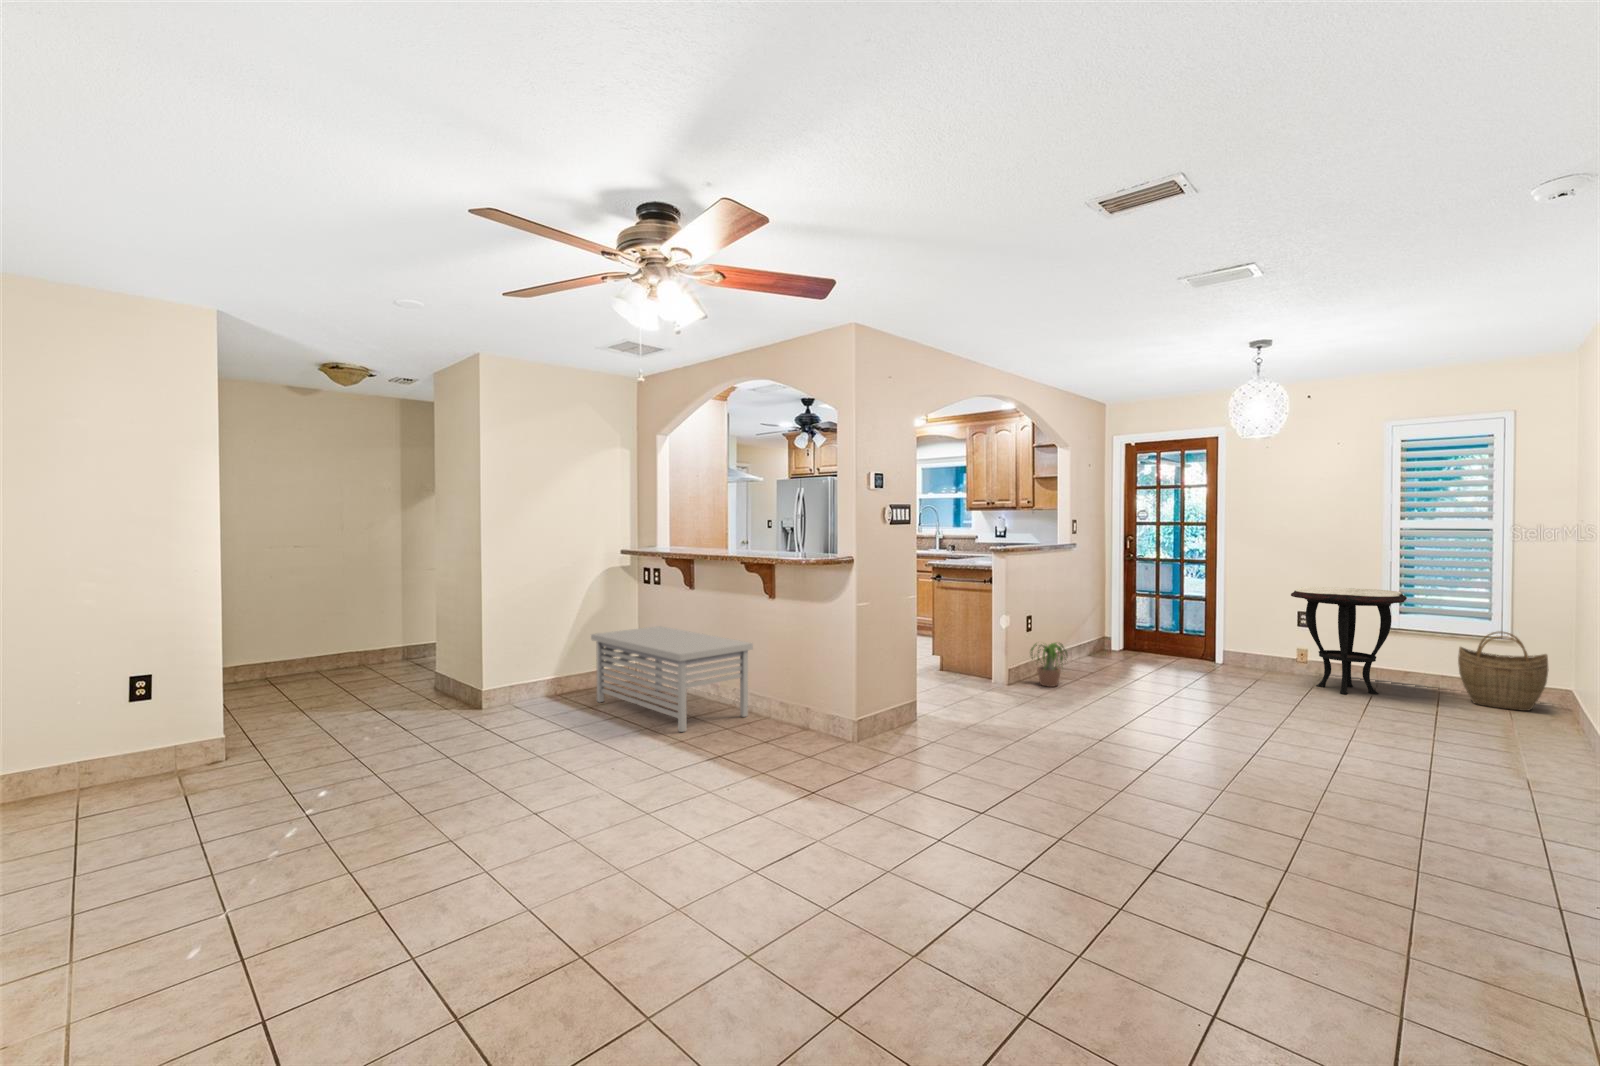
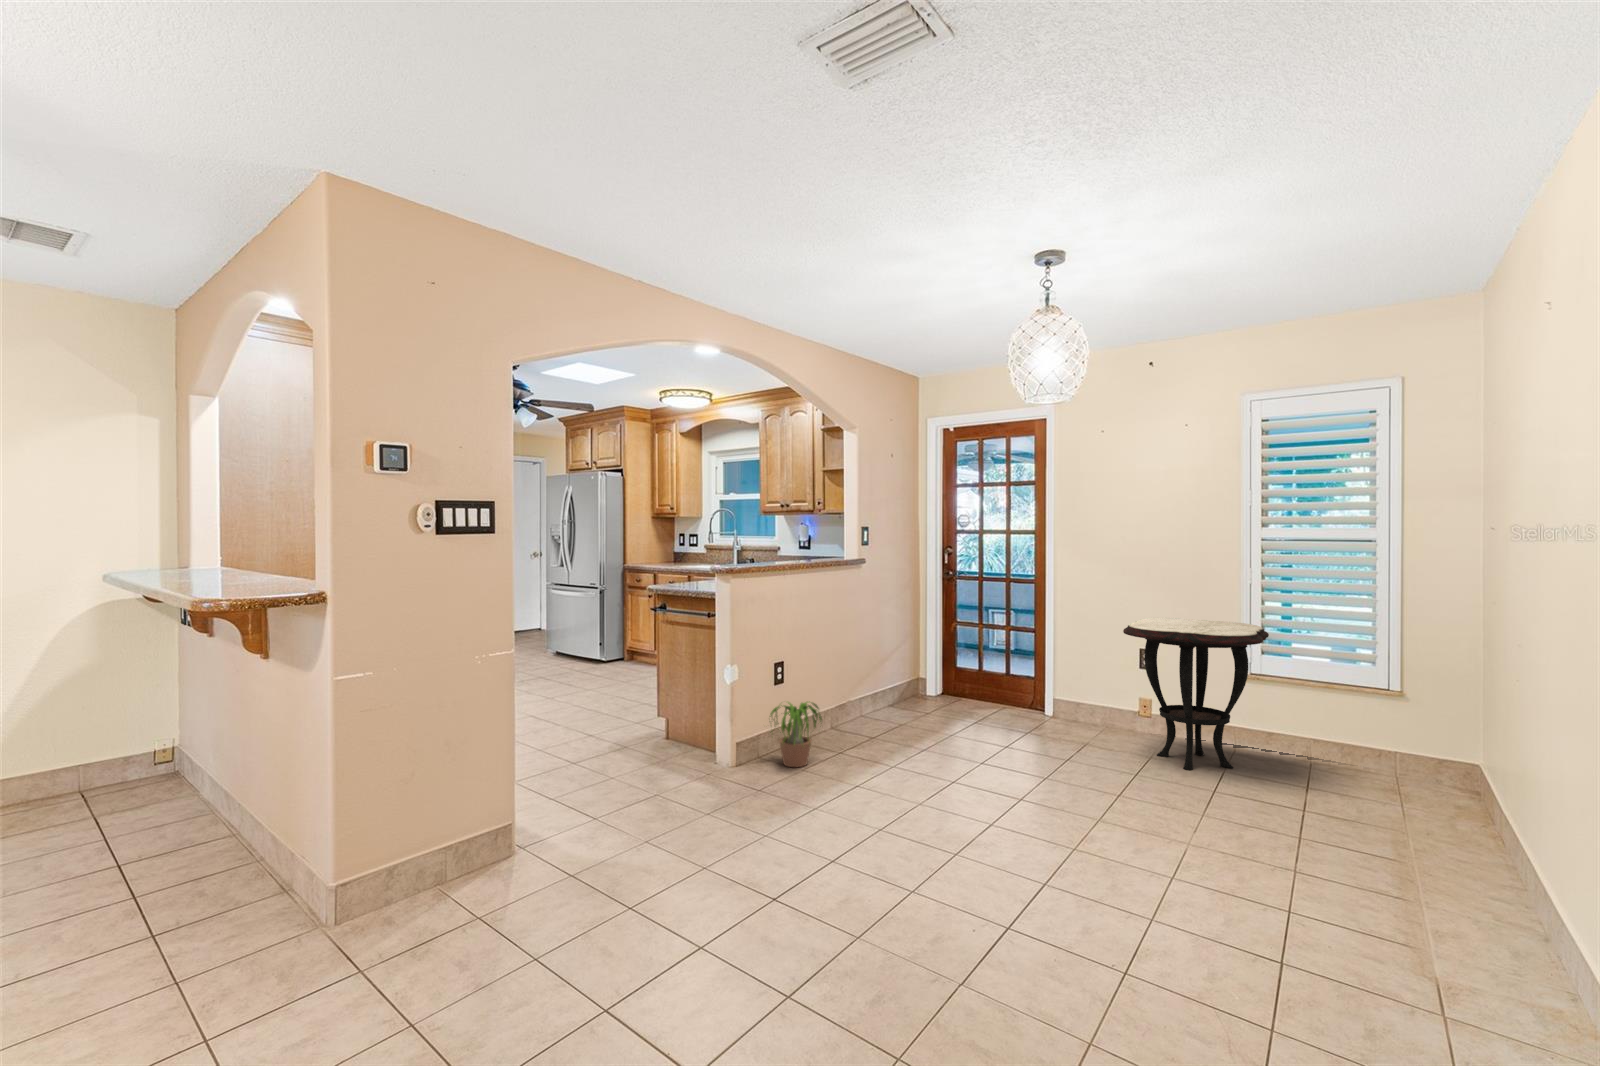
storage bench: present [591,626,753,732] -> none [19,692,256,900]
woven basket: present [1458,631,1549,711] -> none [1332,681,1444,795]

